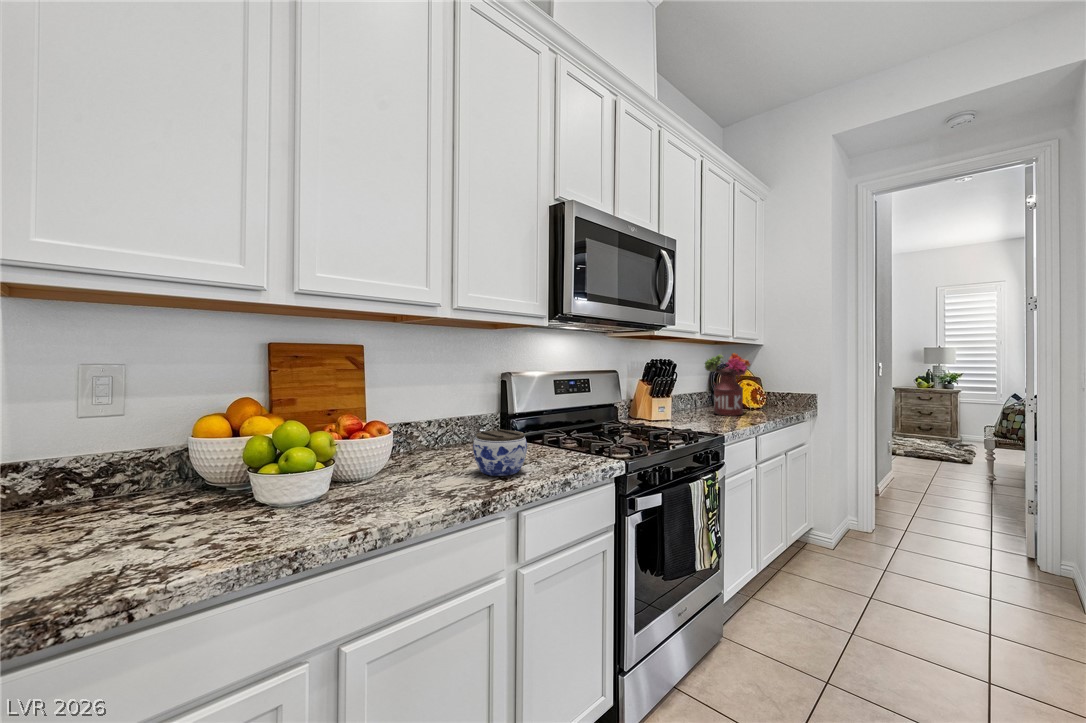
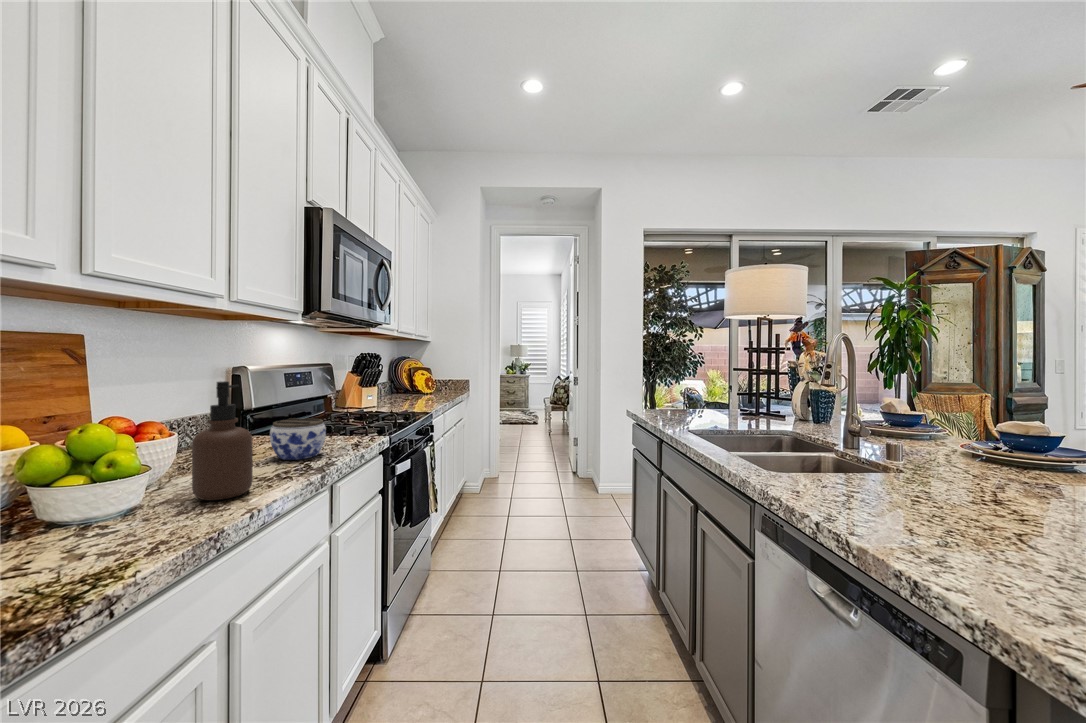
flower arrangement: present [705,353,750,416] -> none [398,348,434,399]
soap dispenser: none [348,389,401,510] -> present [192,381,253,500]

